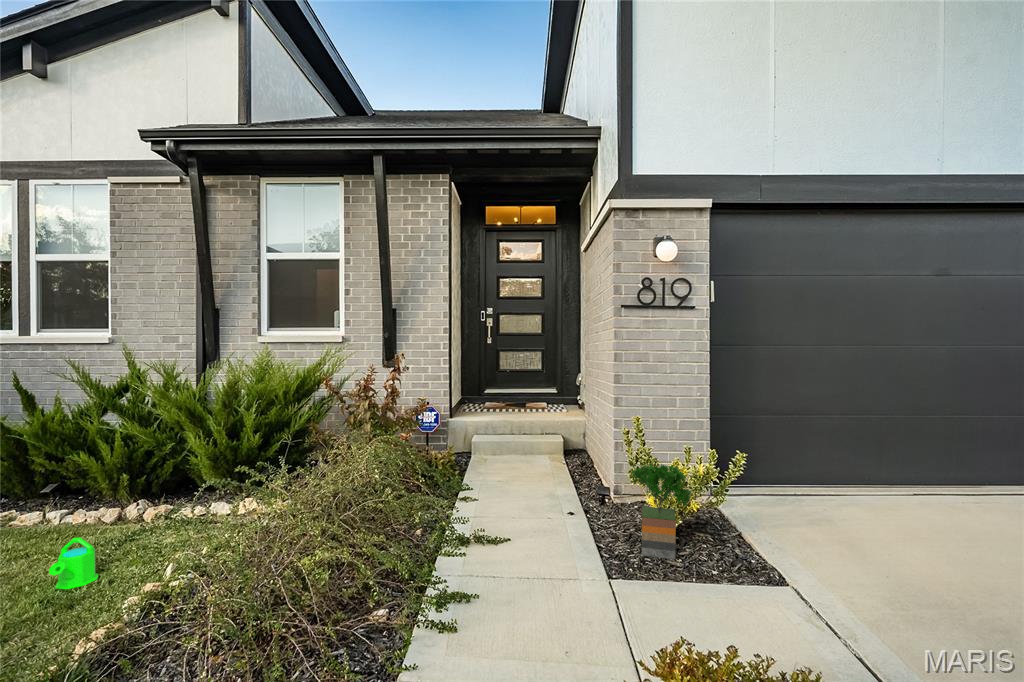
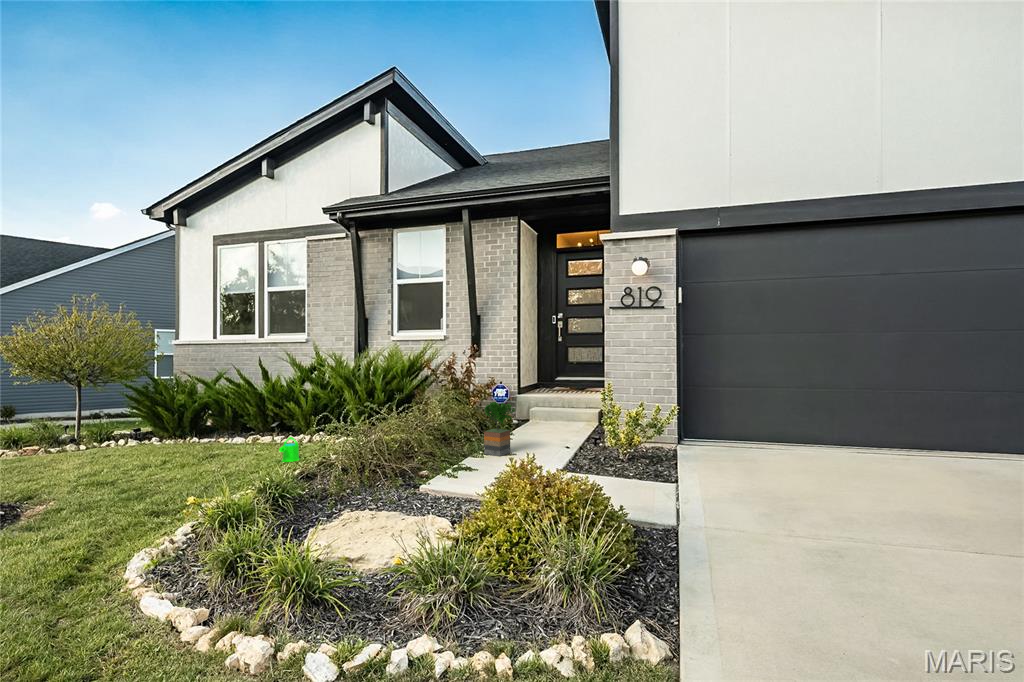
potted tree: present [632,464,691,559] -> present [484,402,515,456]

